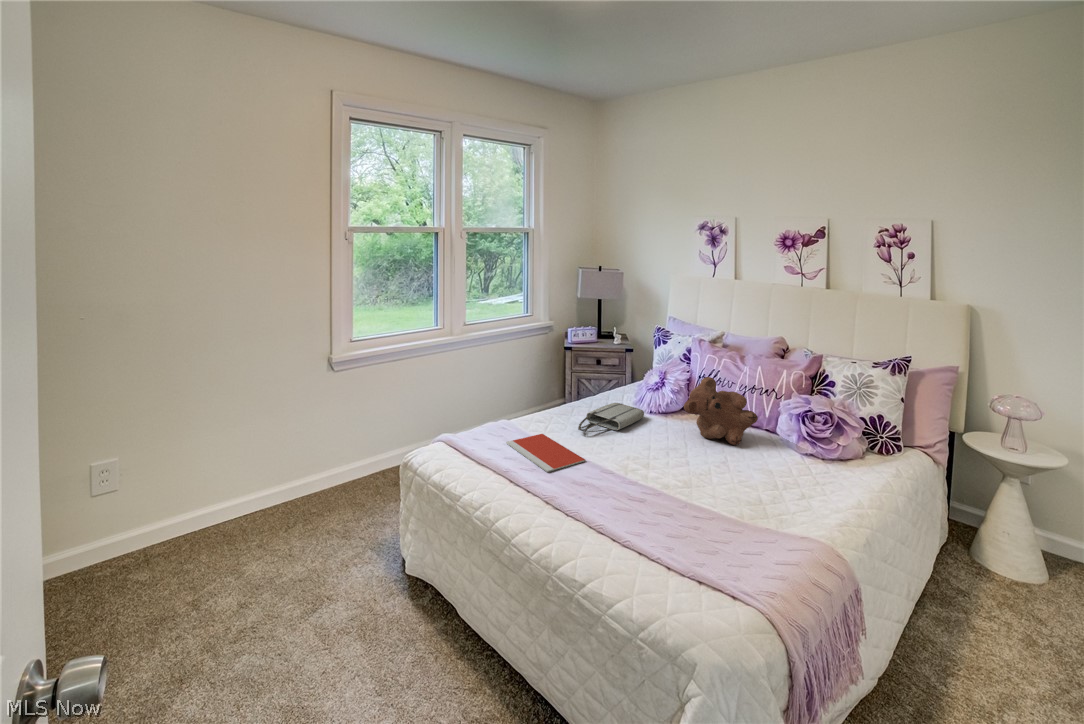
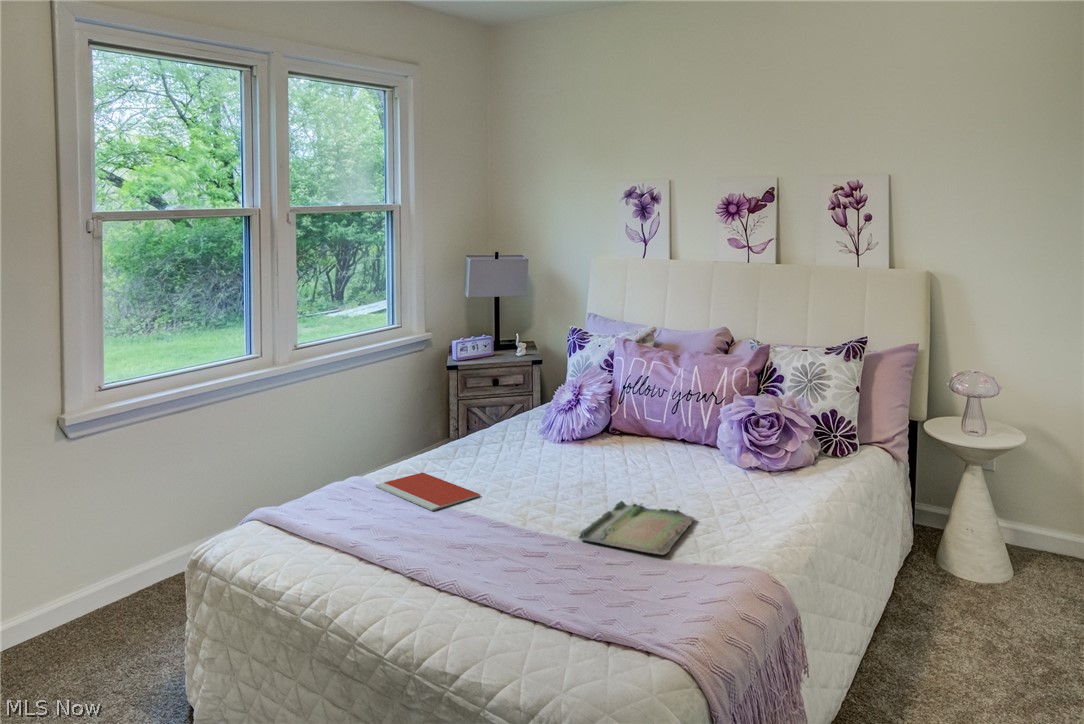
teddy bear: present [684,377,758,445] -> none [602,382,693,465]
tote bag: present [578,403,644,432] -> none [470,429,557,465]
tray: none [670,480,771,548] -> present [579,501,695,555]

